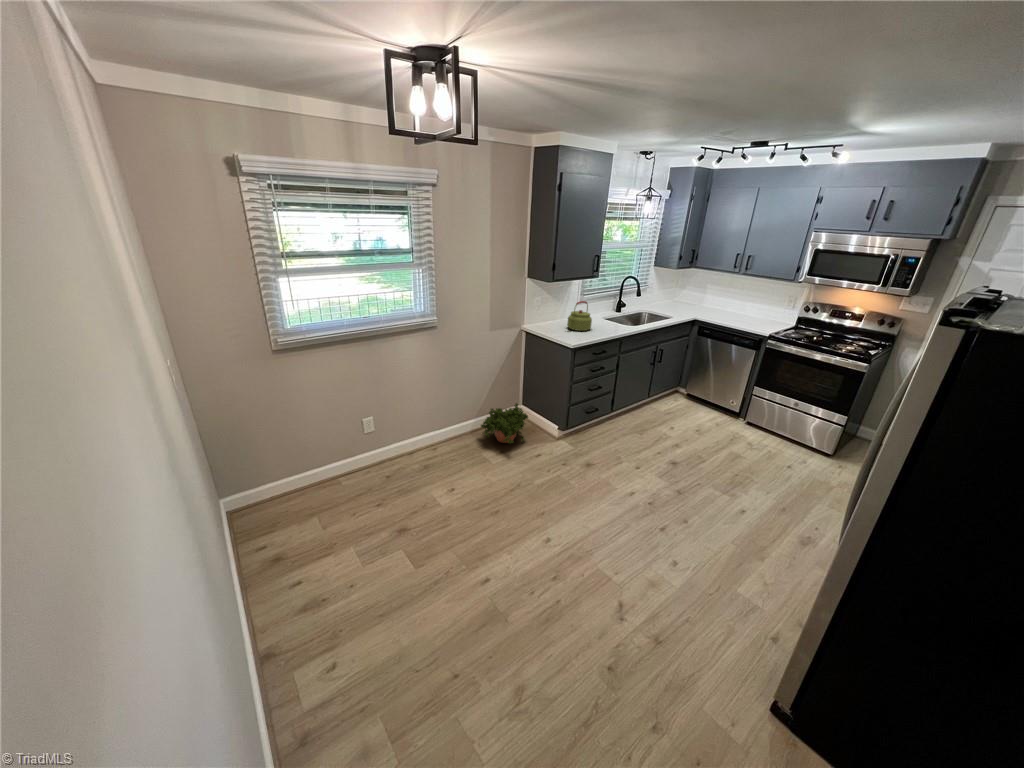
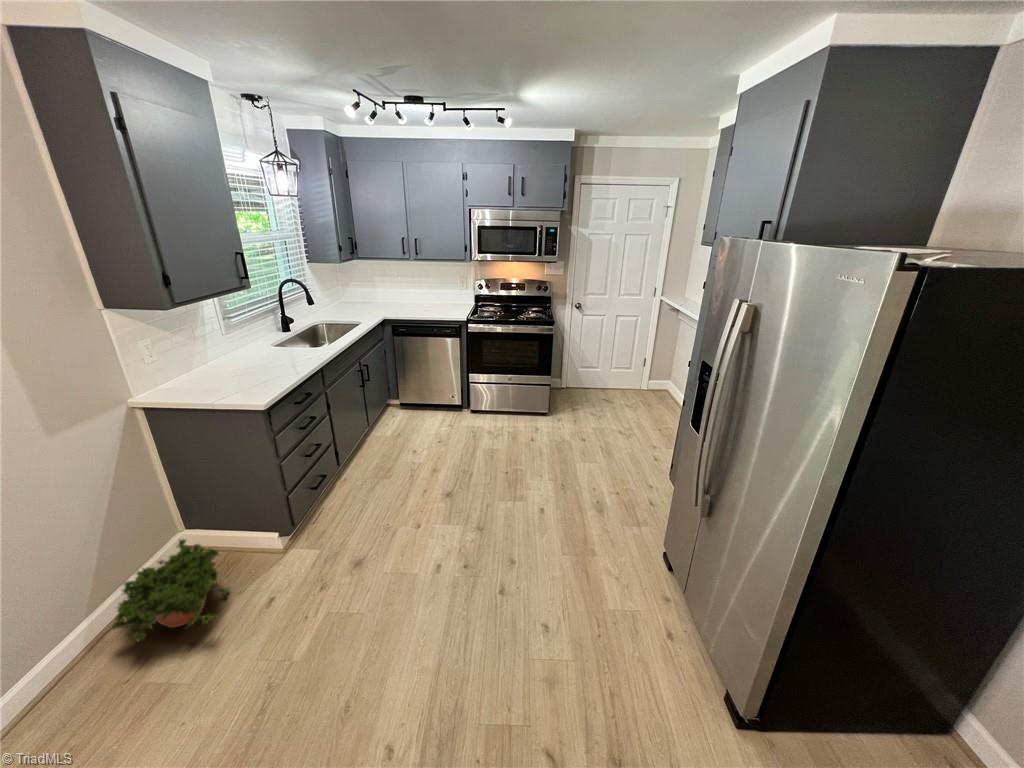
kettle: present [567,301,592,331] -> none [221,328,268,377]

